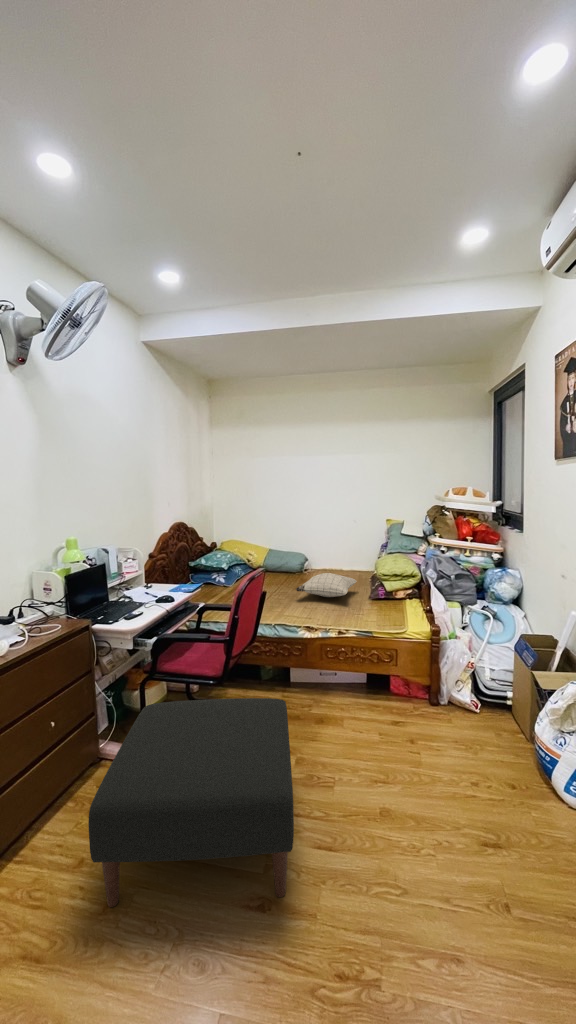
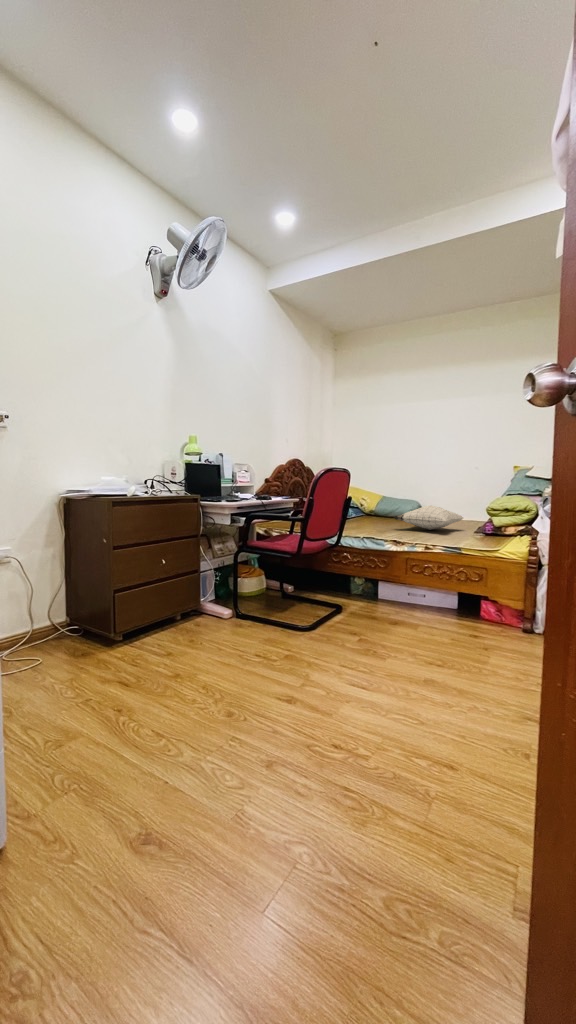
ottoman: present [88,698,294,907] -> none [163,562,348,703]

